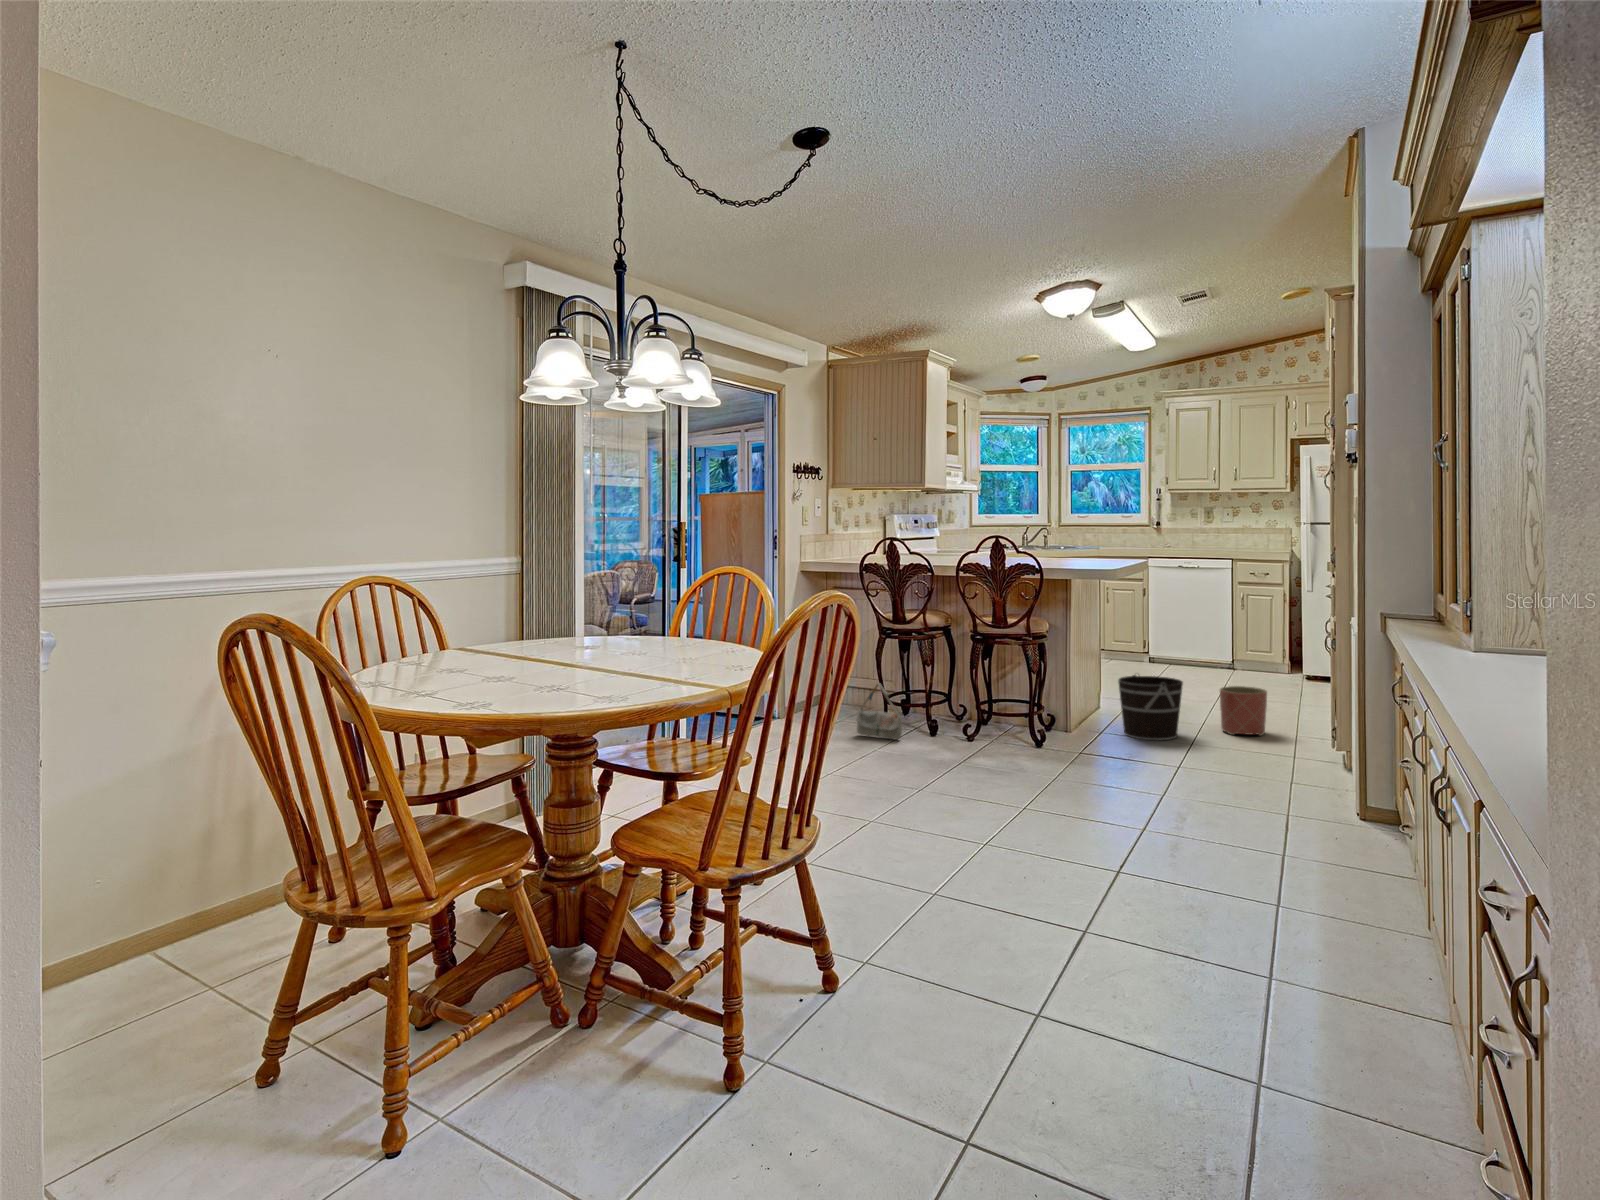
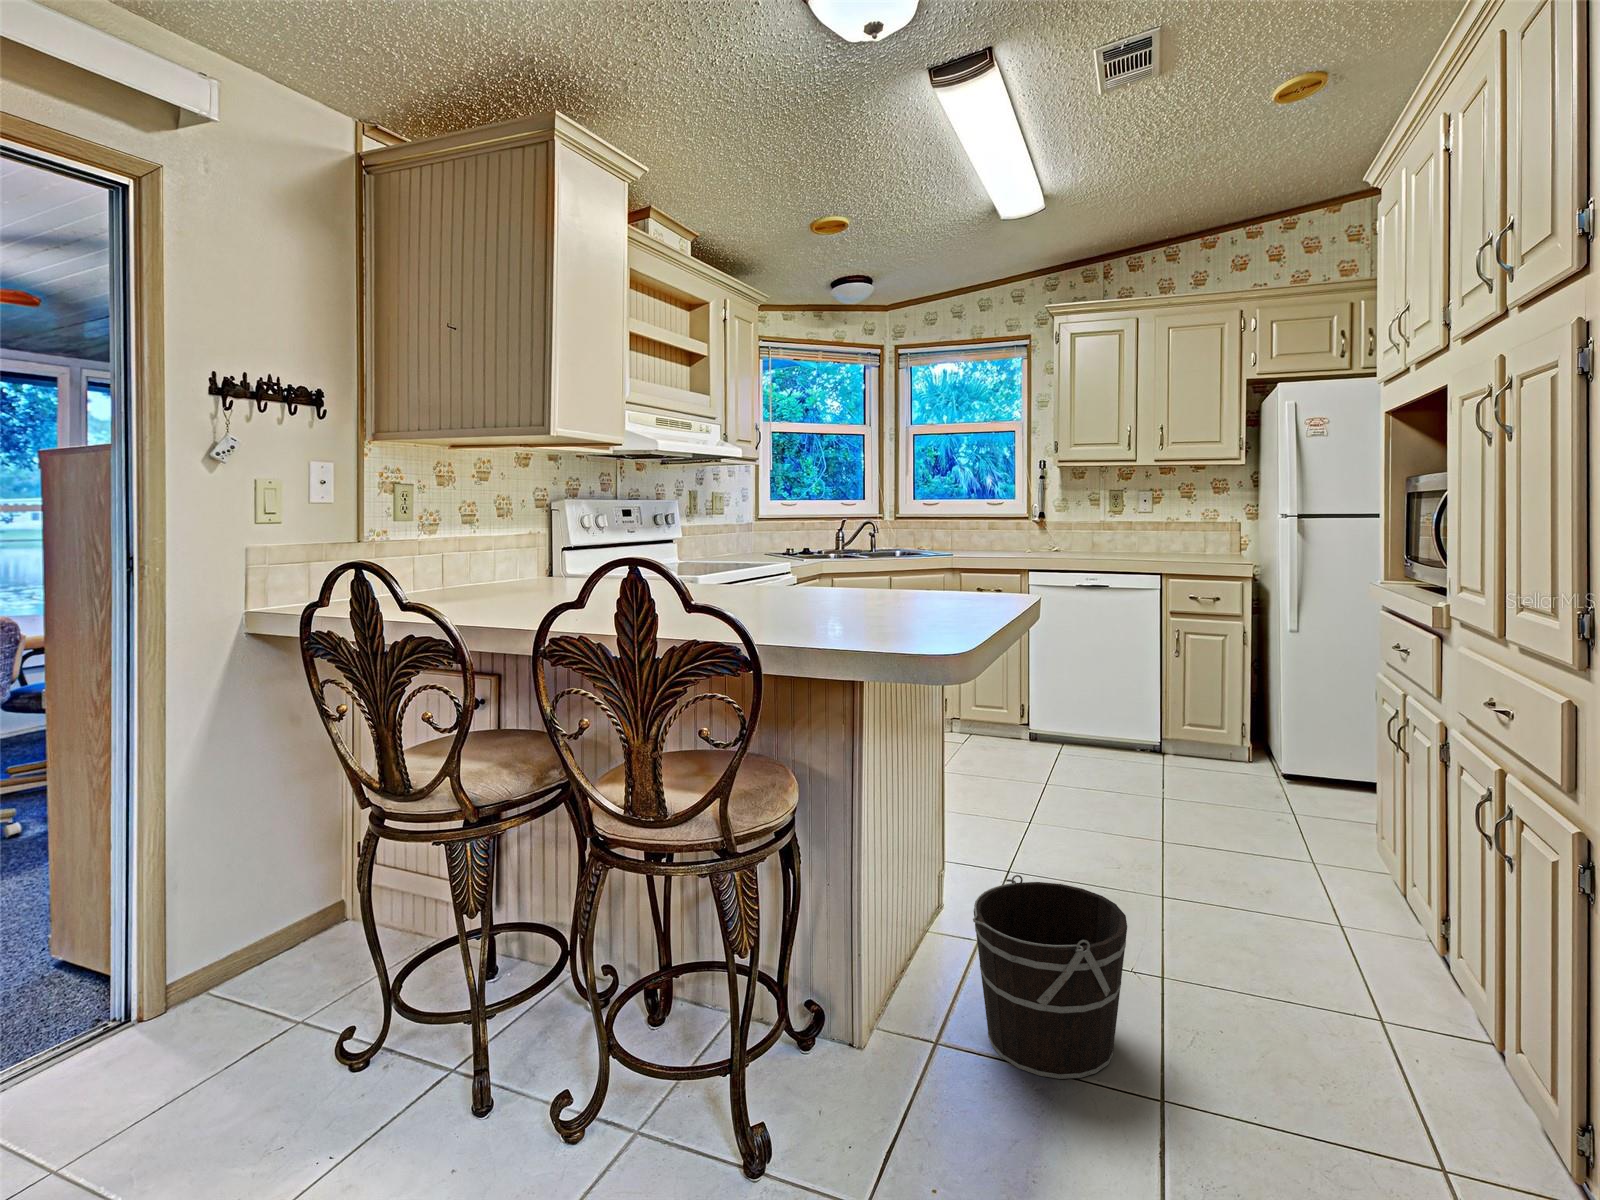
bag: present [857,683,902,740] -> none [288,966,399,1129]
planter: present [1220,686,1267,736] -> none [1200,895,1312,1034]

